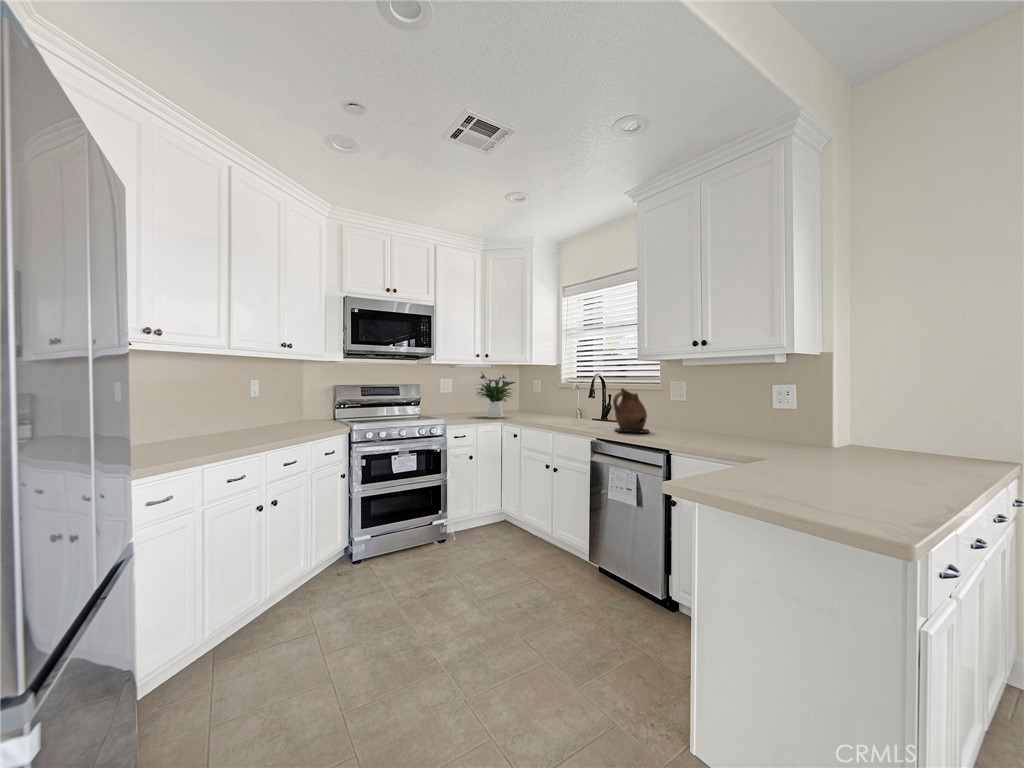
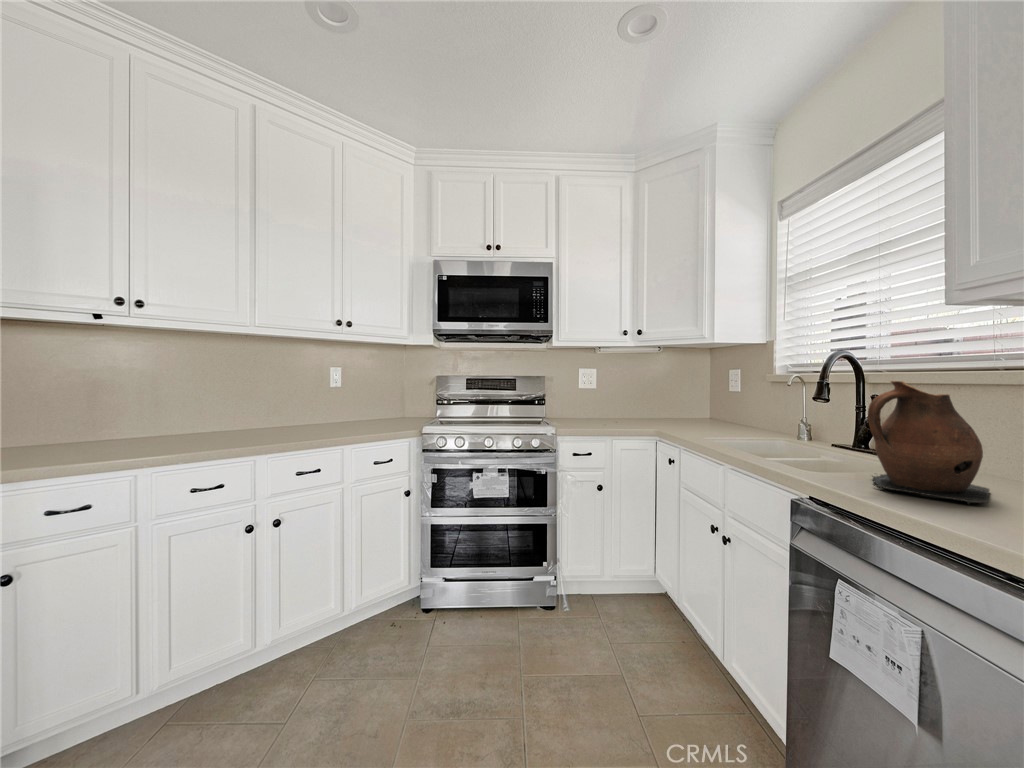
flower arrangement: present [478,372,516,418] -> none [610,355,682,427]

